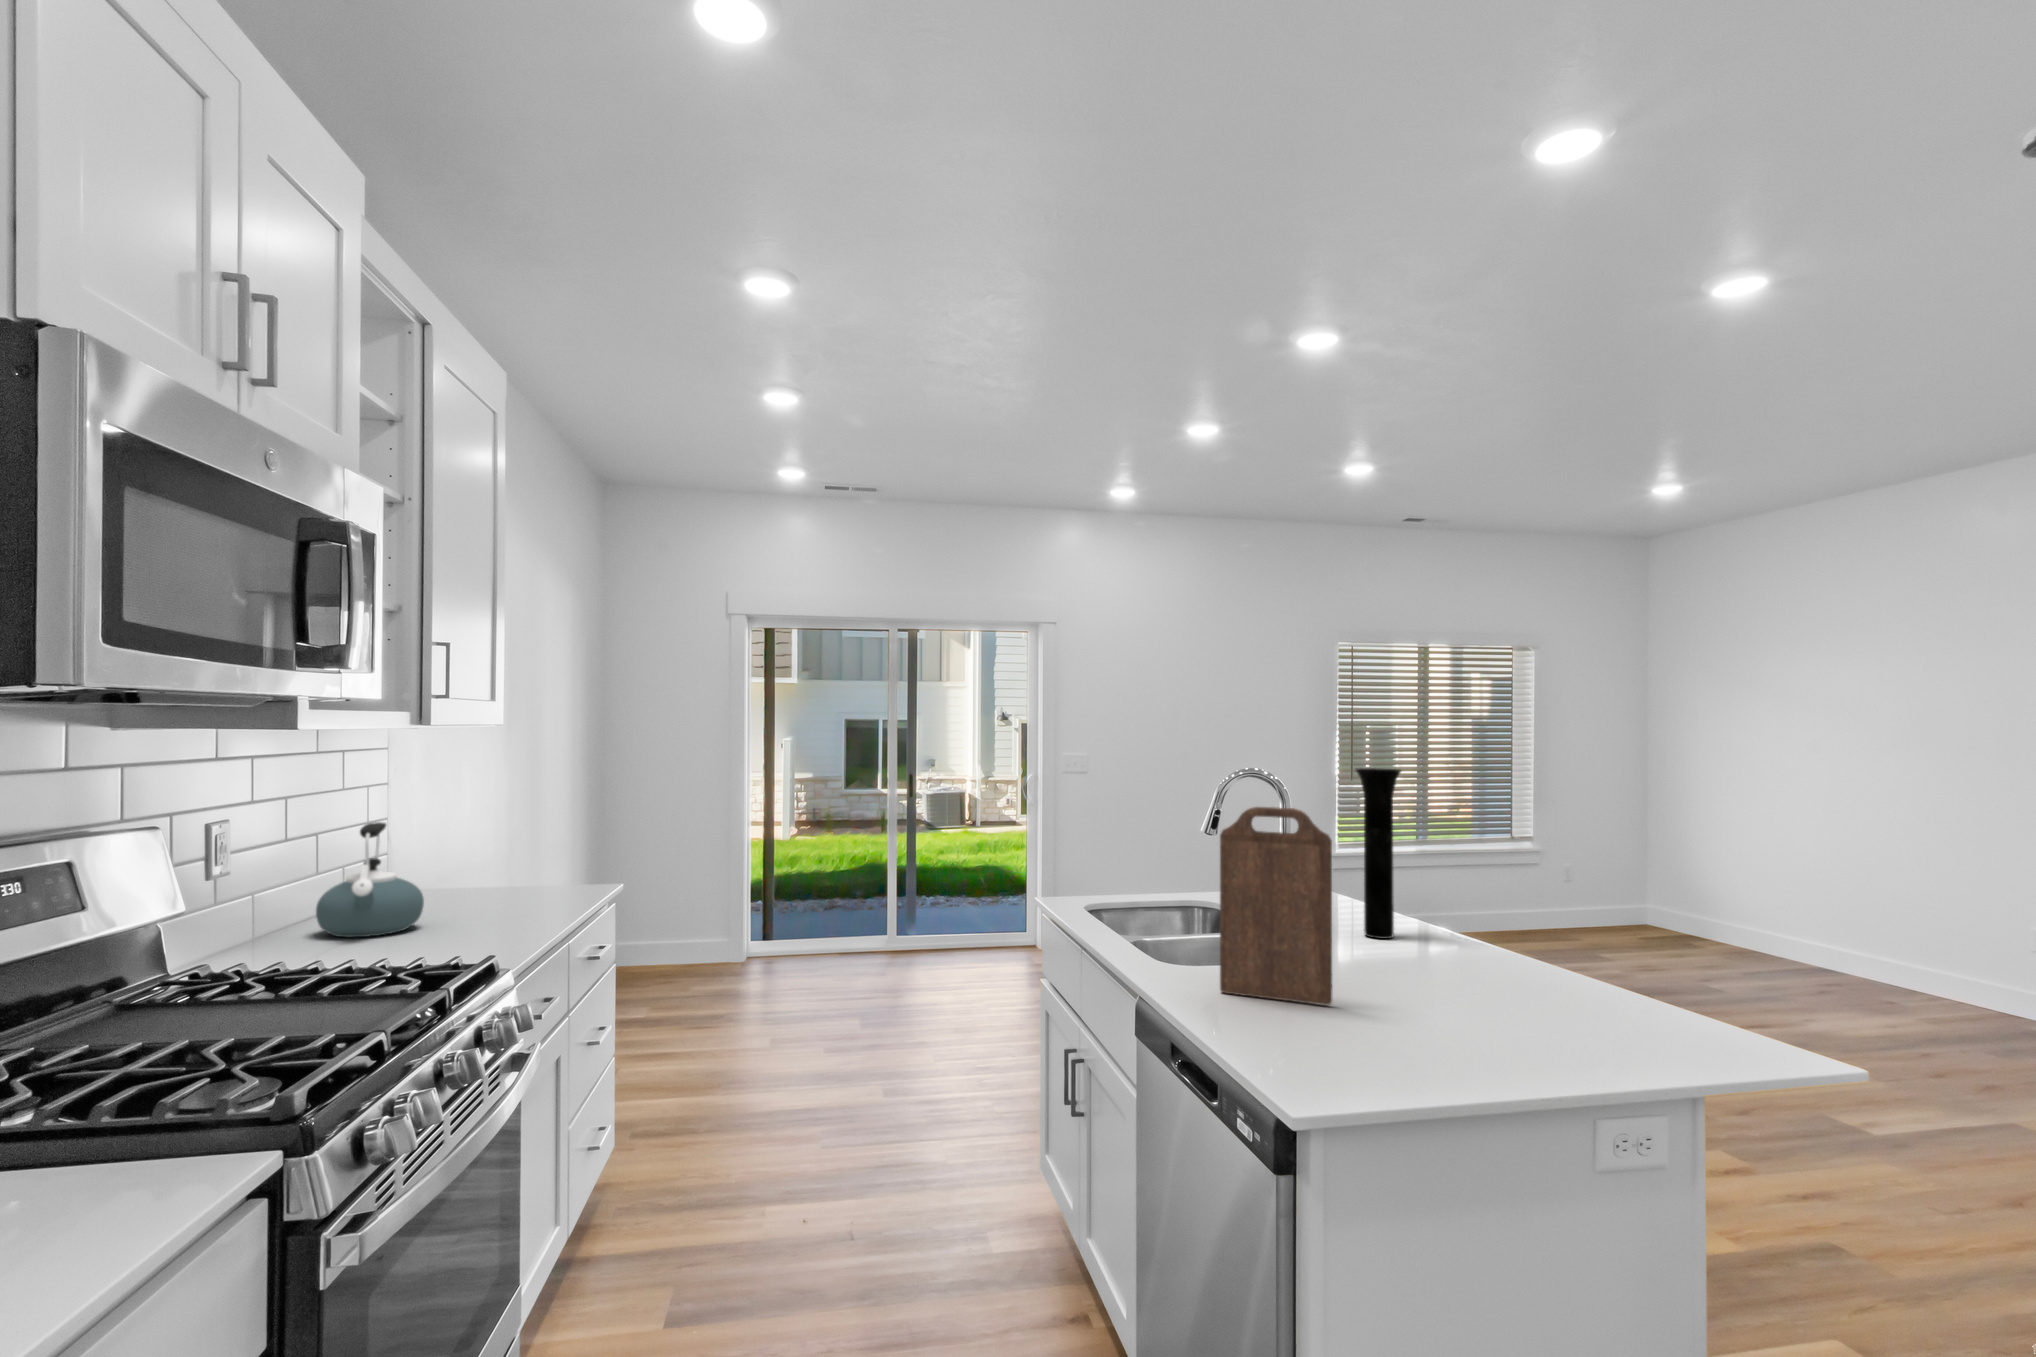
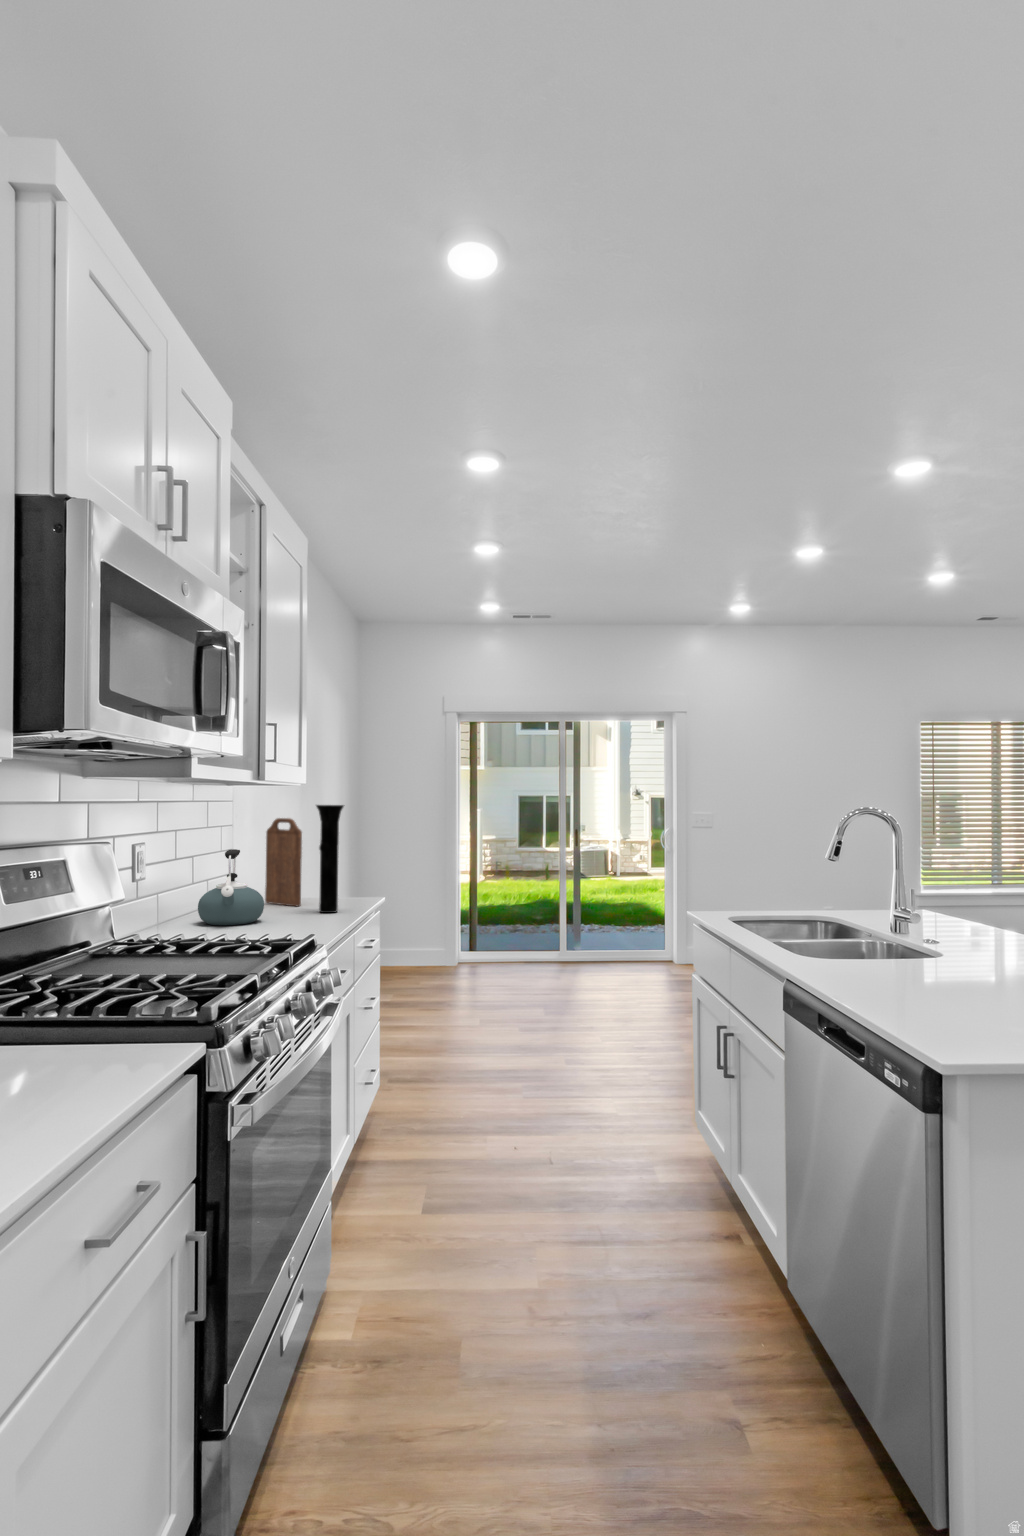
vase: present [1356,768,1401,939] -> present [316,805,344,913]
cutting board: present [1220,807,1332,1005] -> present [265,818,302,906]

